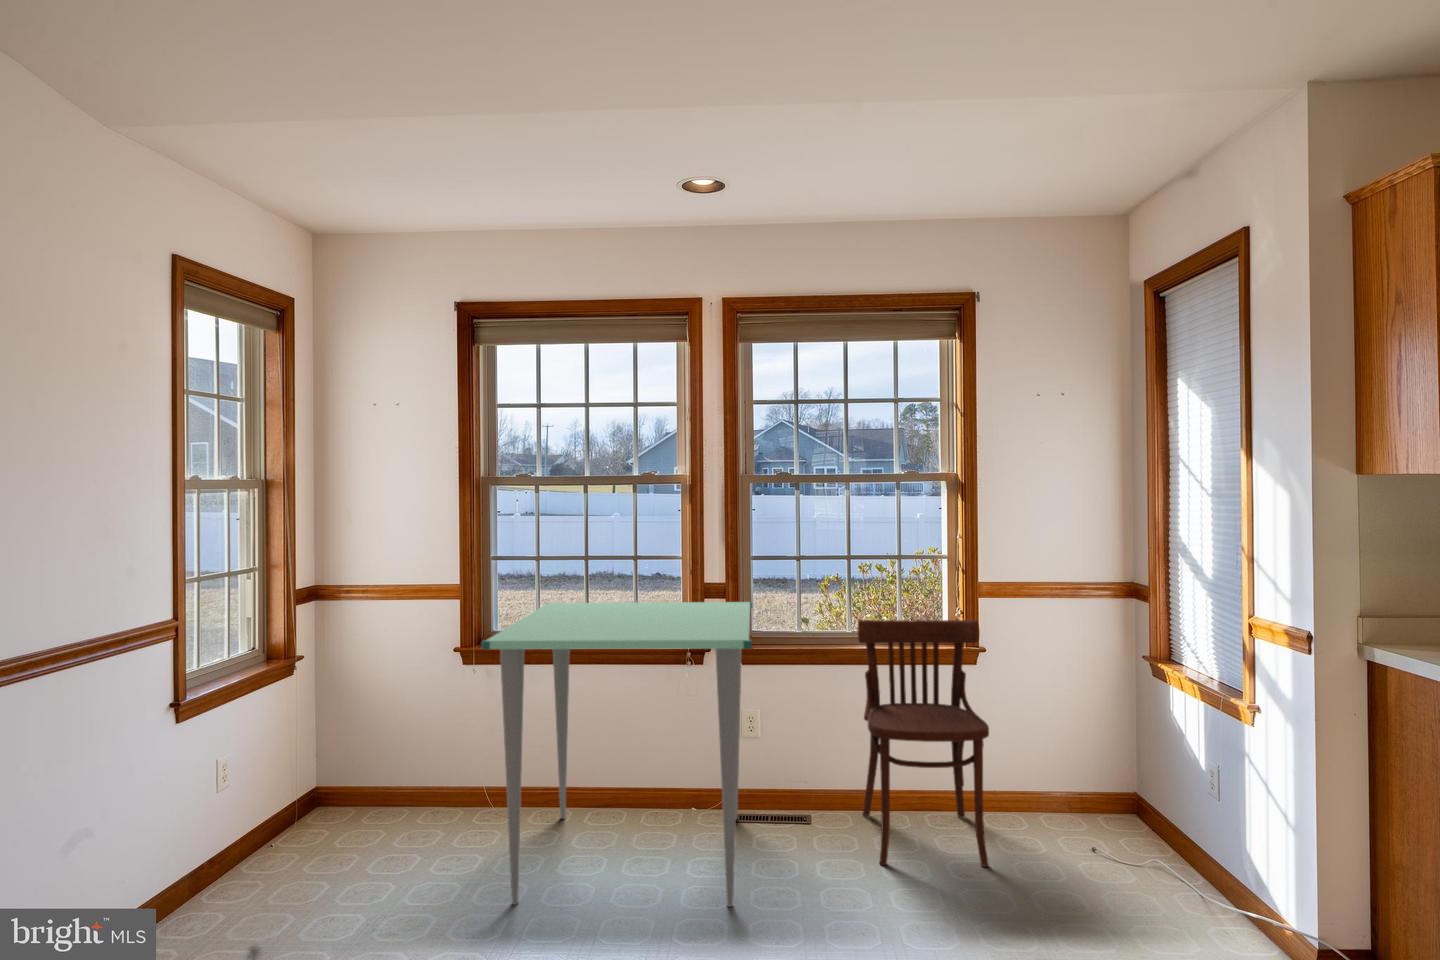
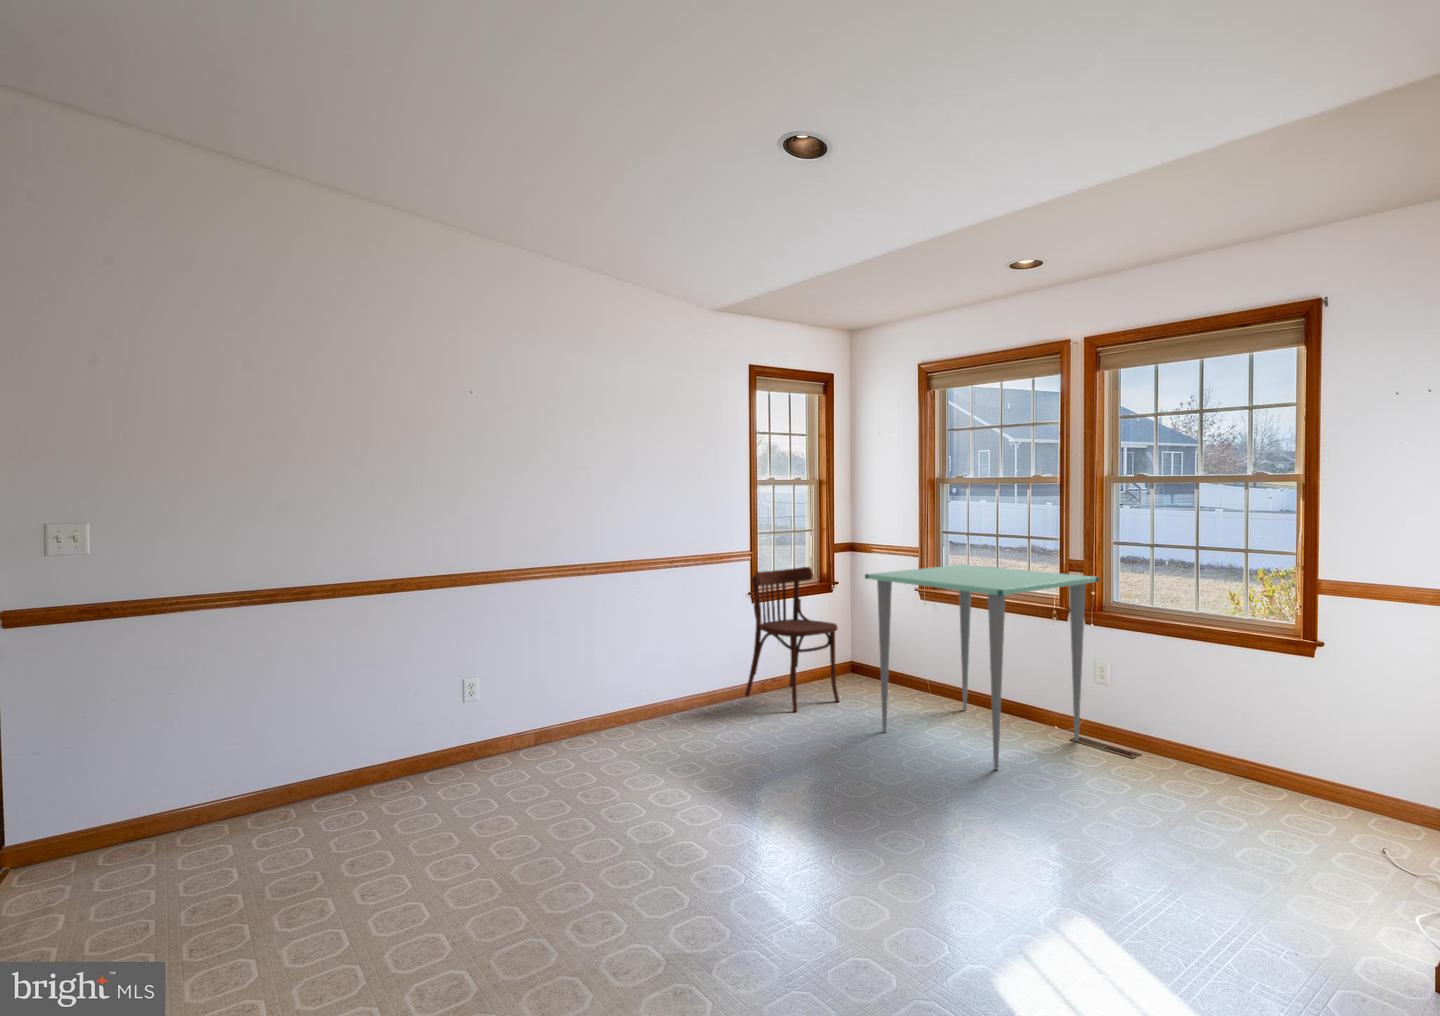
dining chair: present [858,620,989,867] -> present [745,567,839,712]

